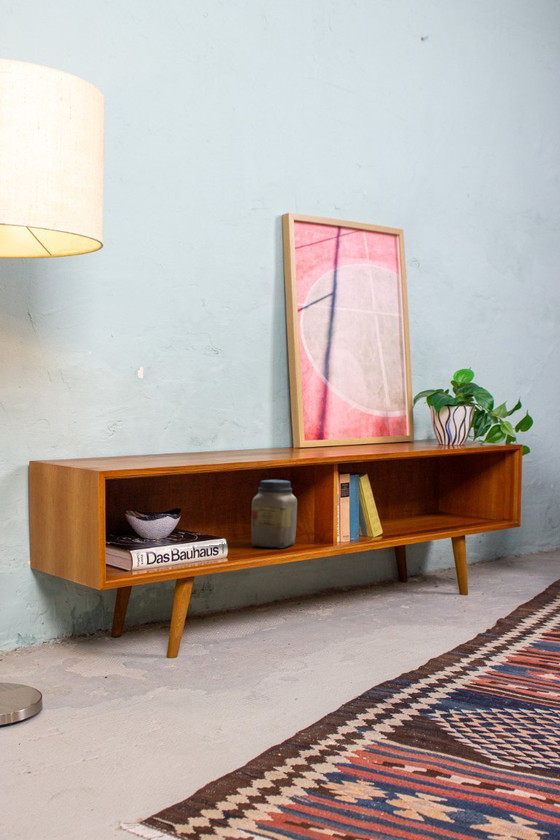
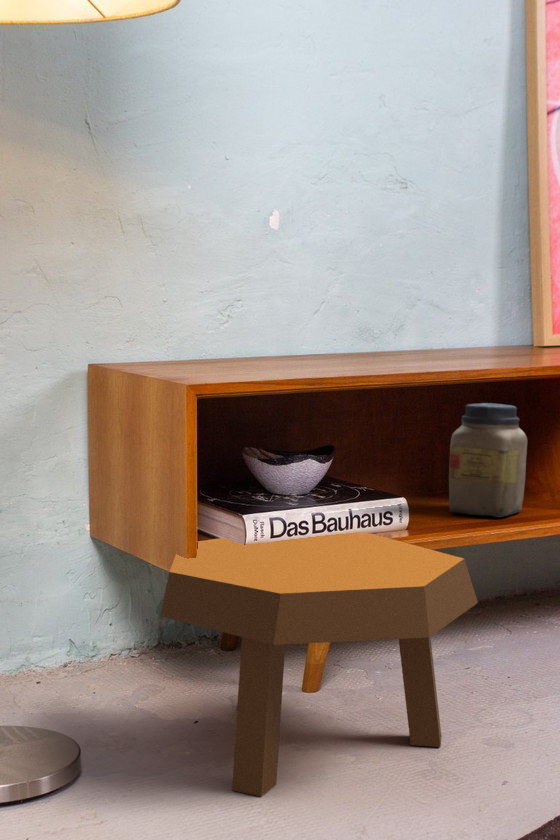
footstool: none [85,560,268,712] -> present [160,532,478,796]

